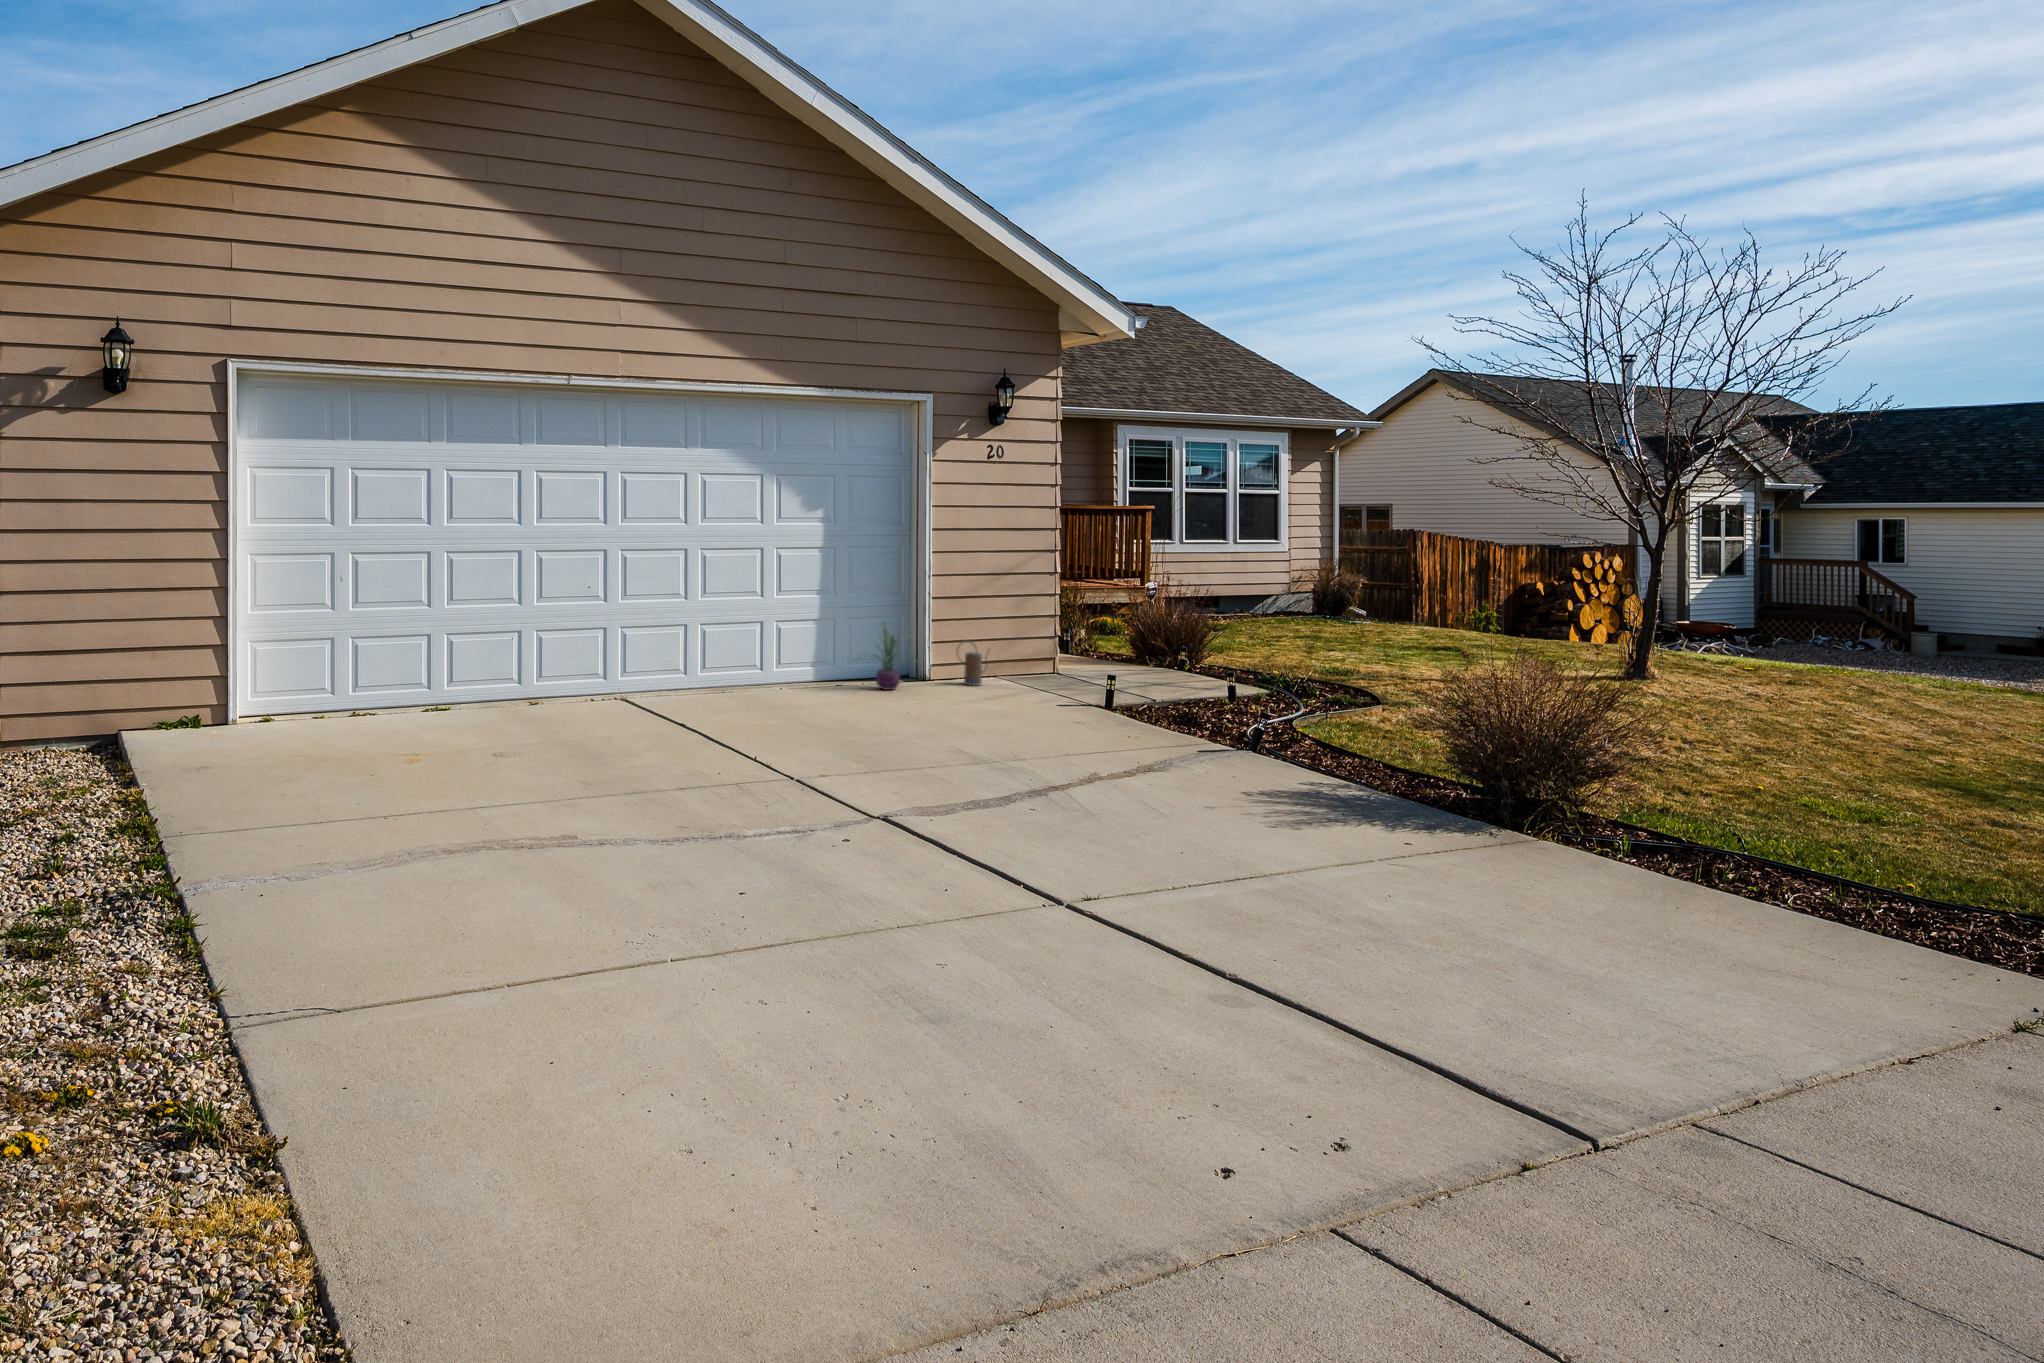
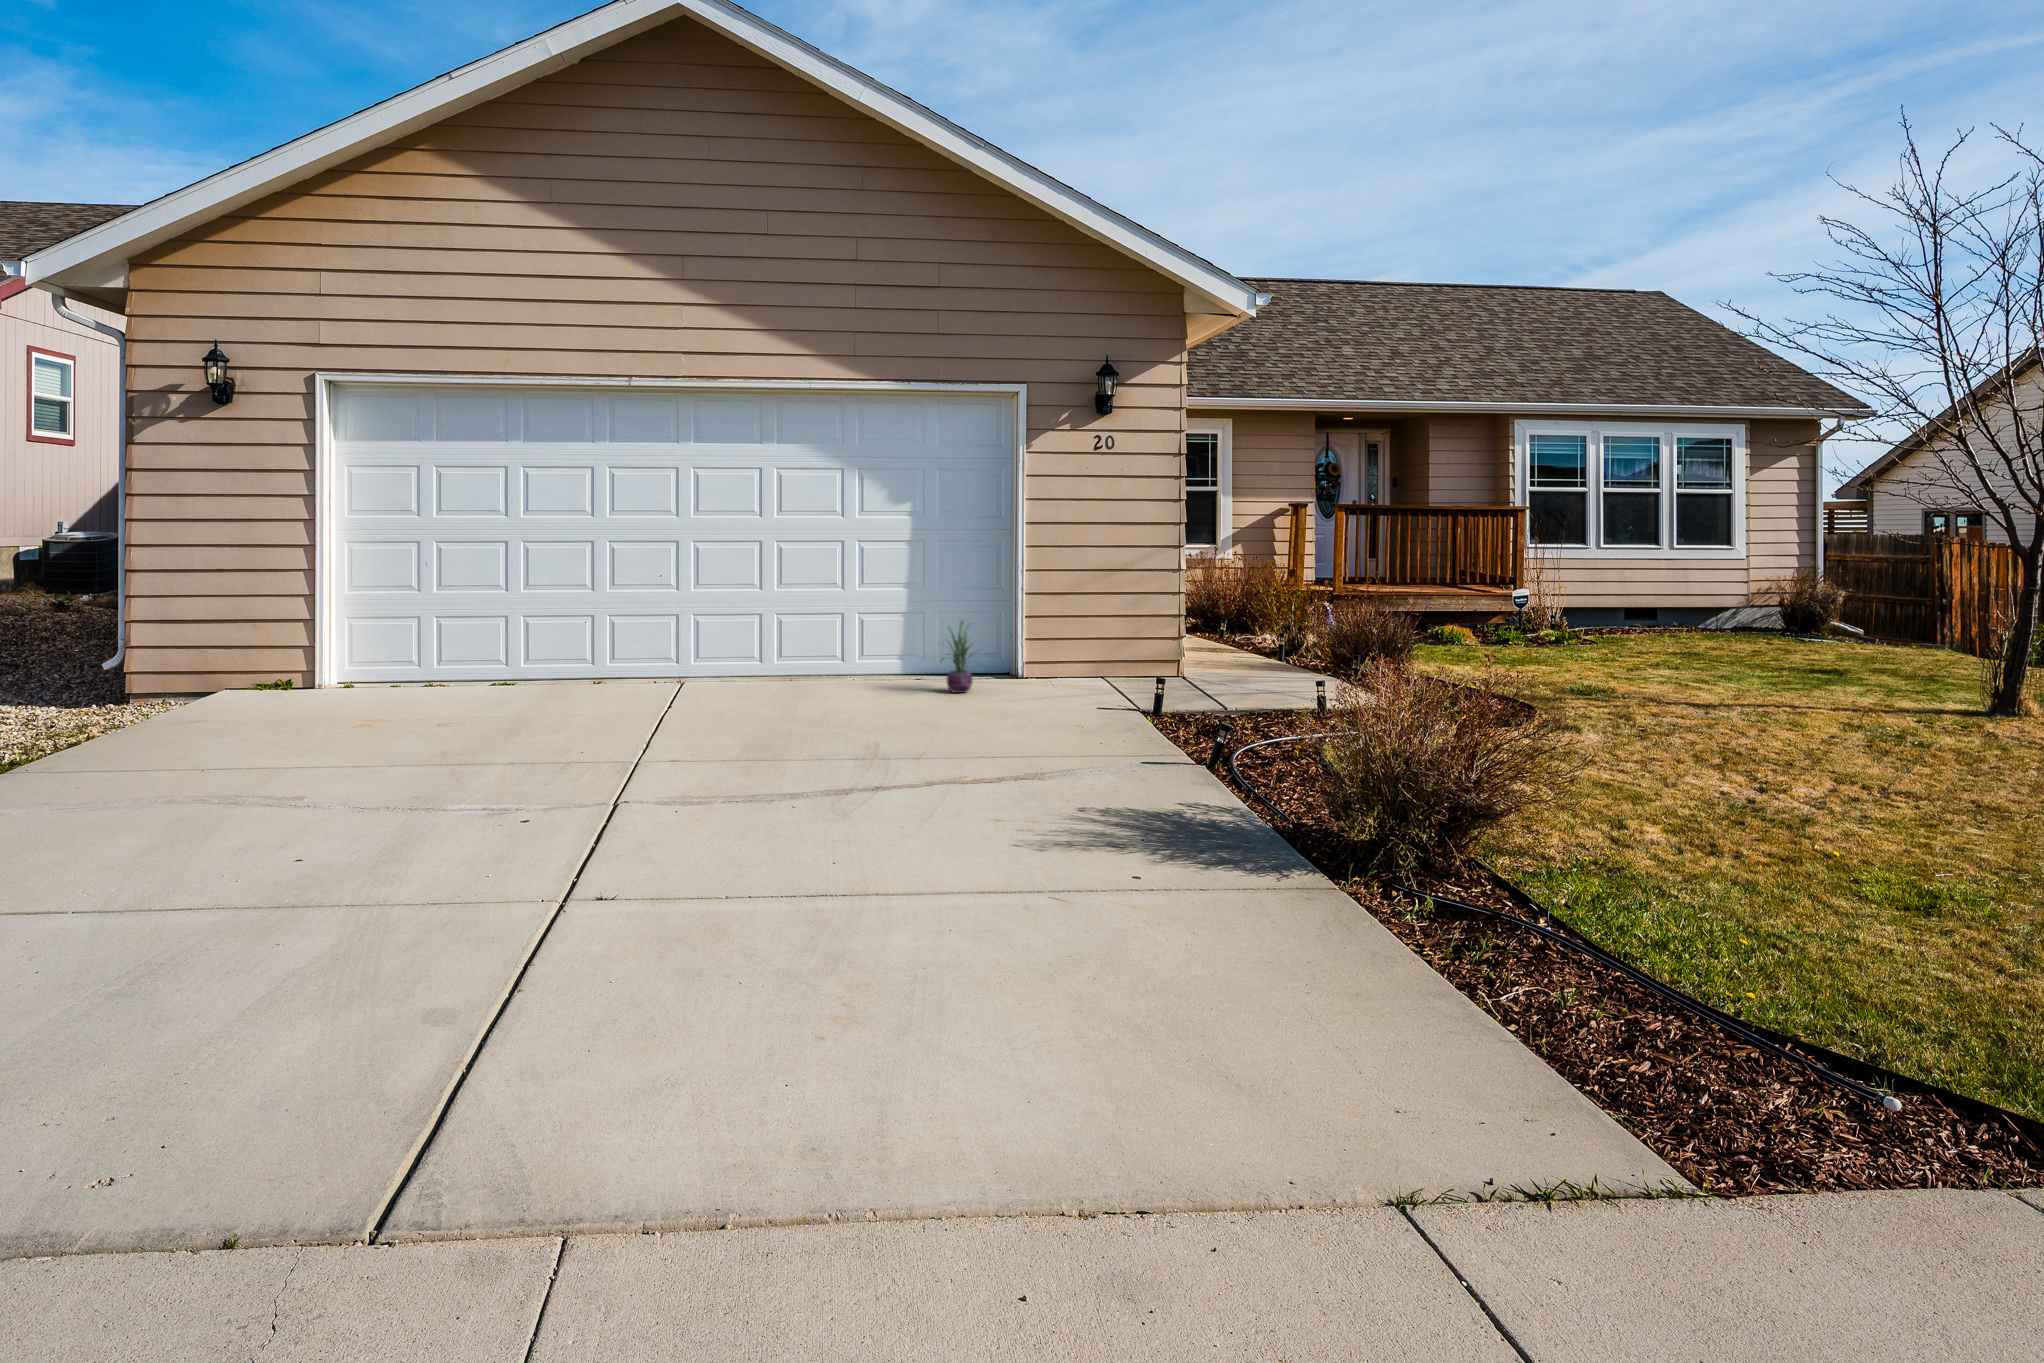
watering can: present [956,645,989,686] -> none [1044,643,1088,693]

